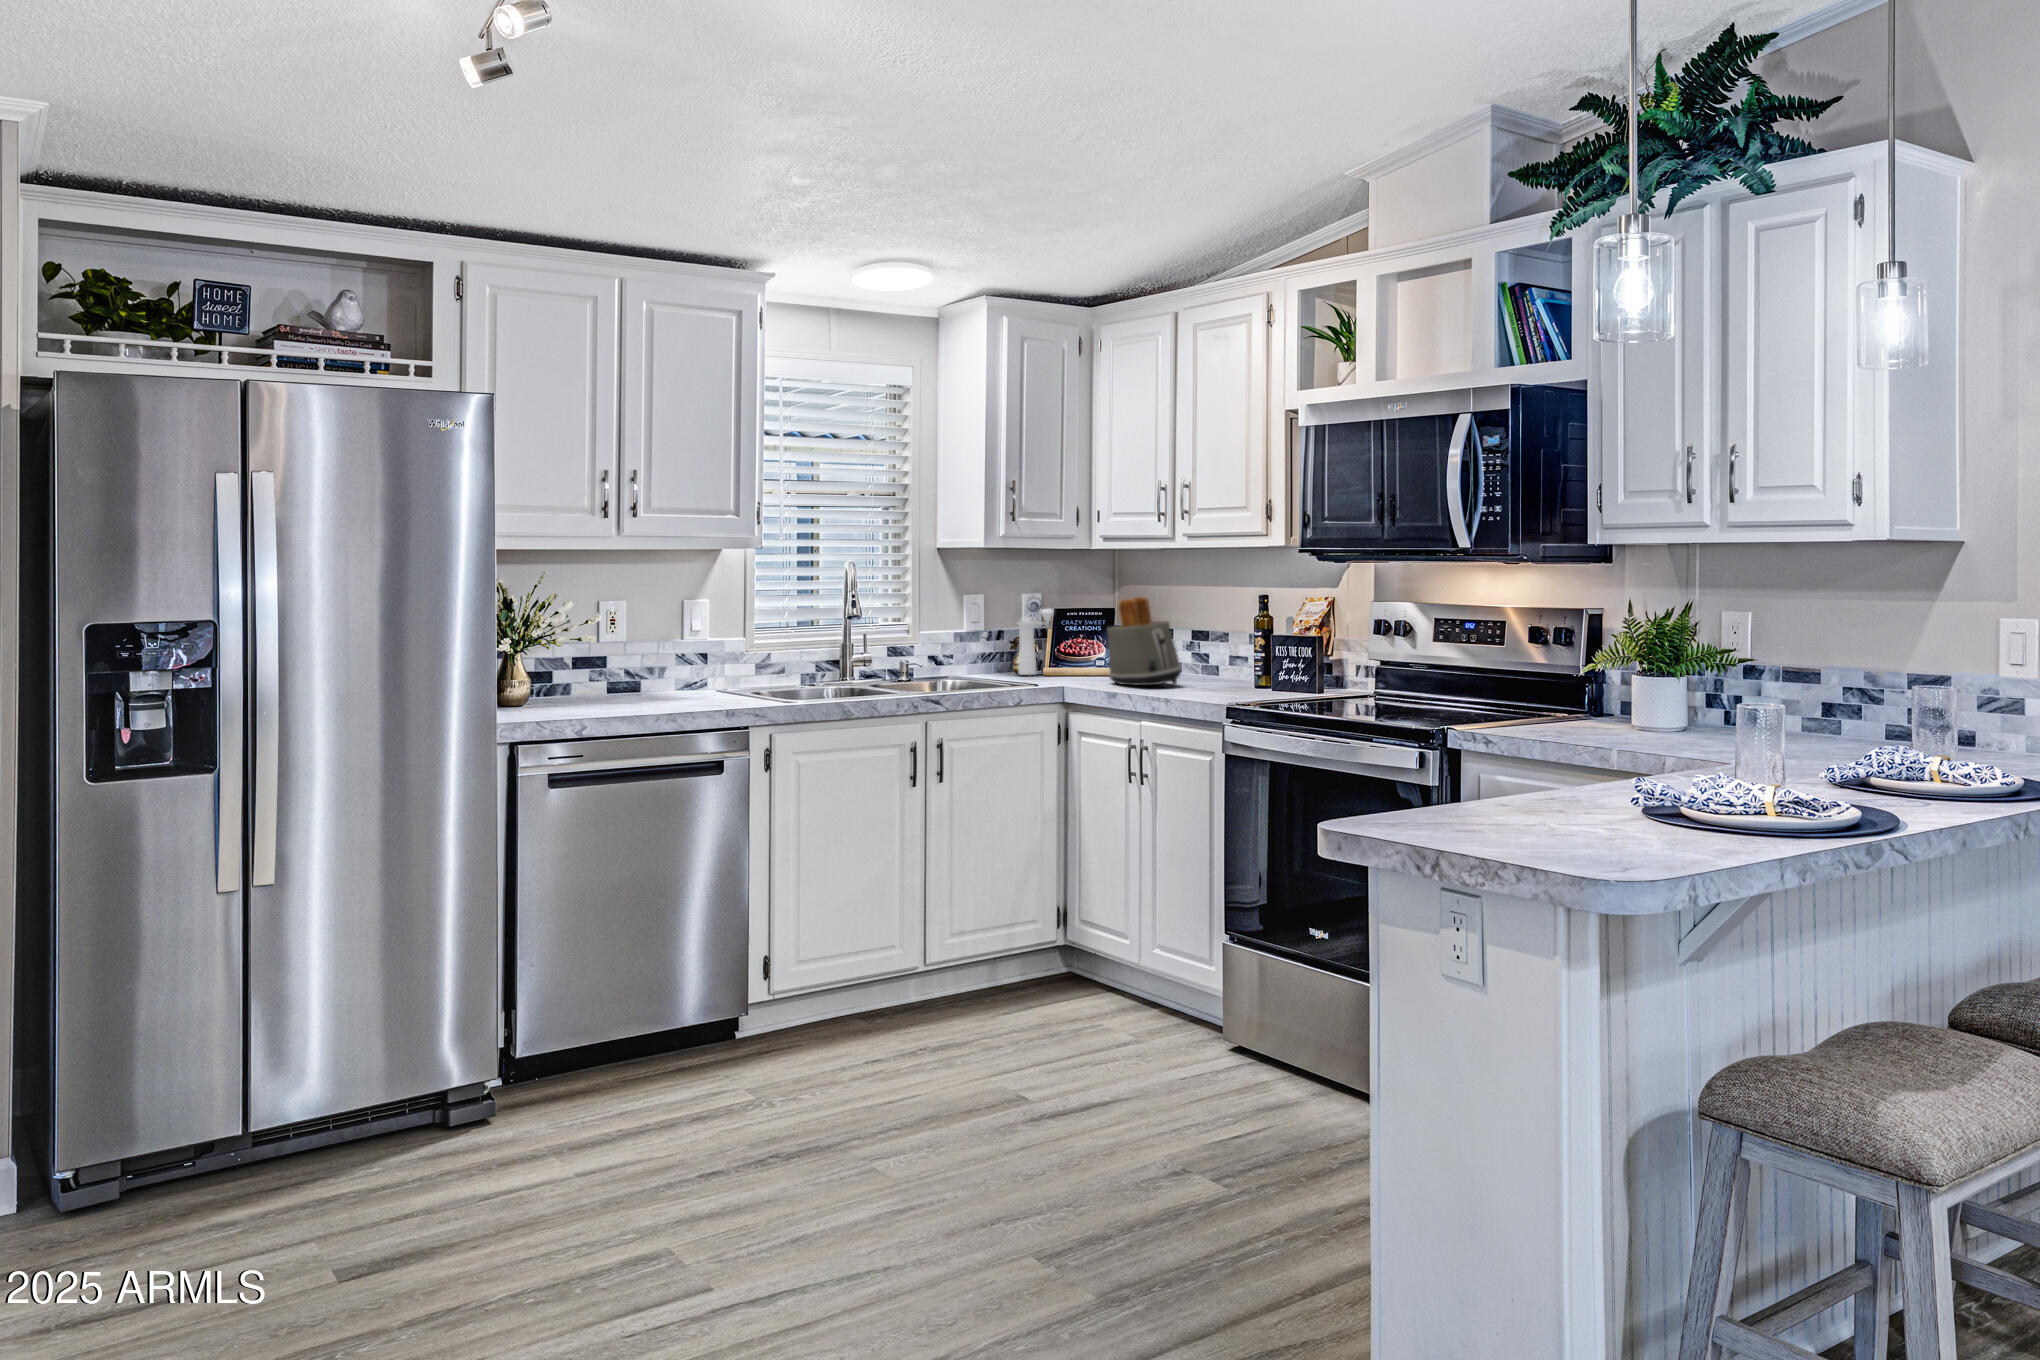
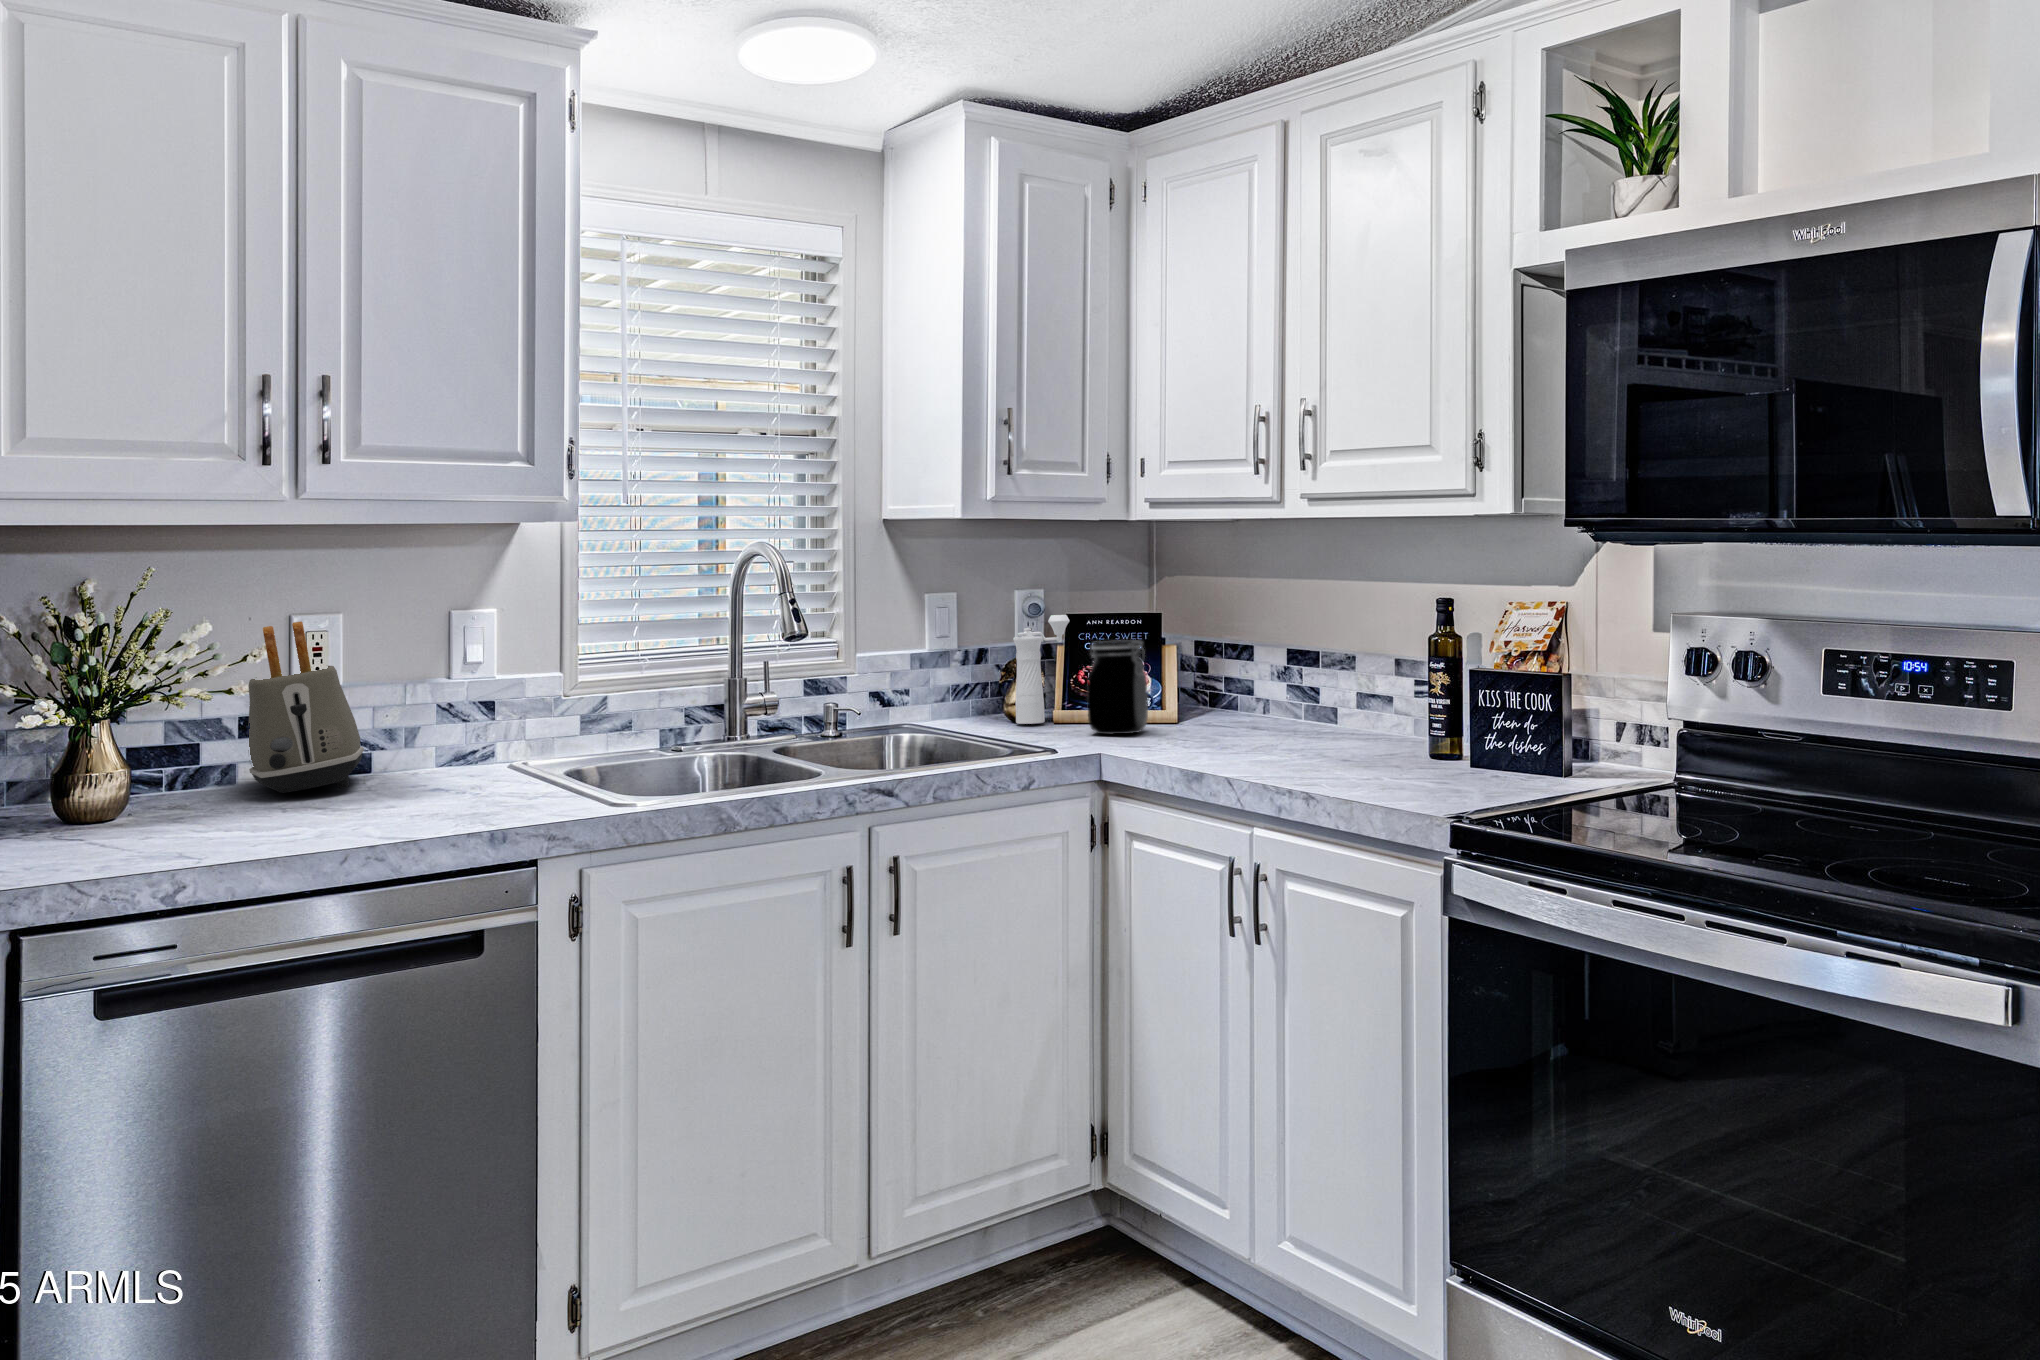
toaster: present [1107,597,1182,685] -> present [248,621,364,793]
jar: none [1060,622,1097,679] -> present [1087,640,1148,734]

